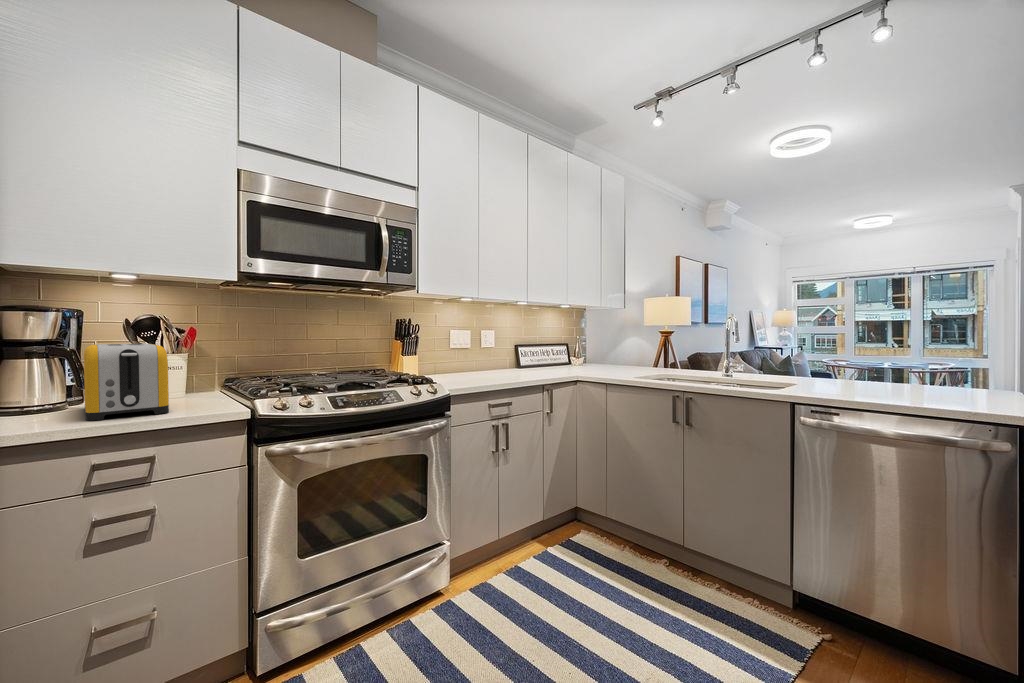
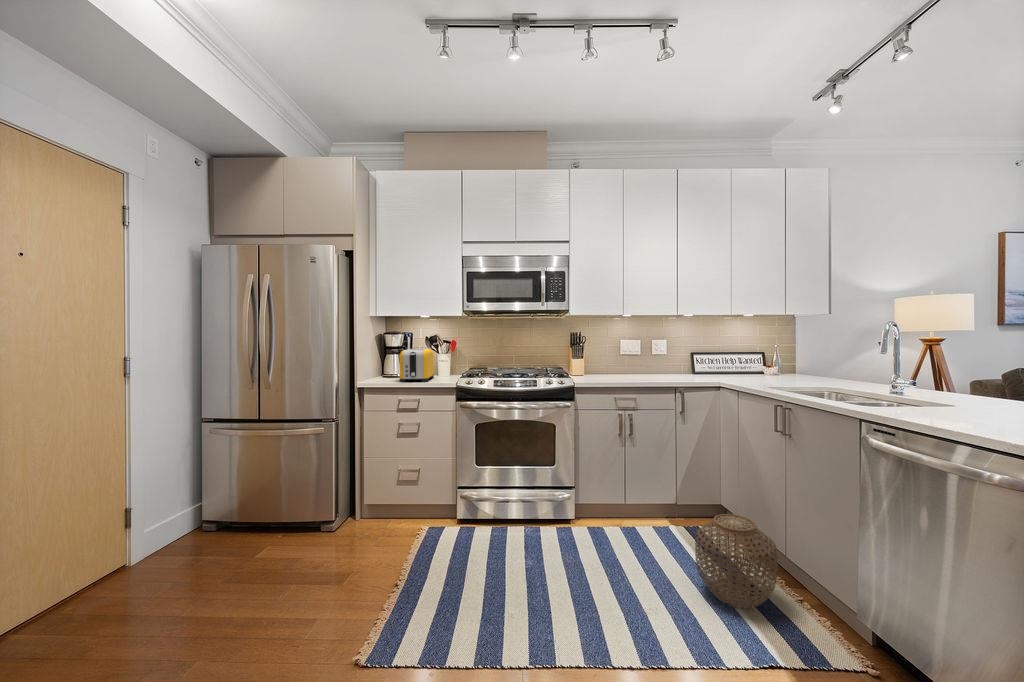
woven basket: none [636,519,723,625] -> present [695,514,777,609]

